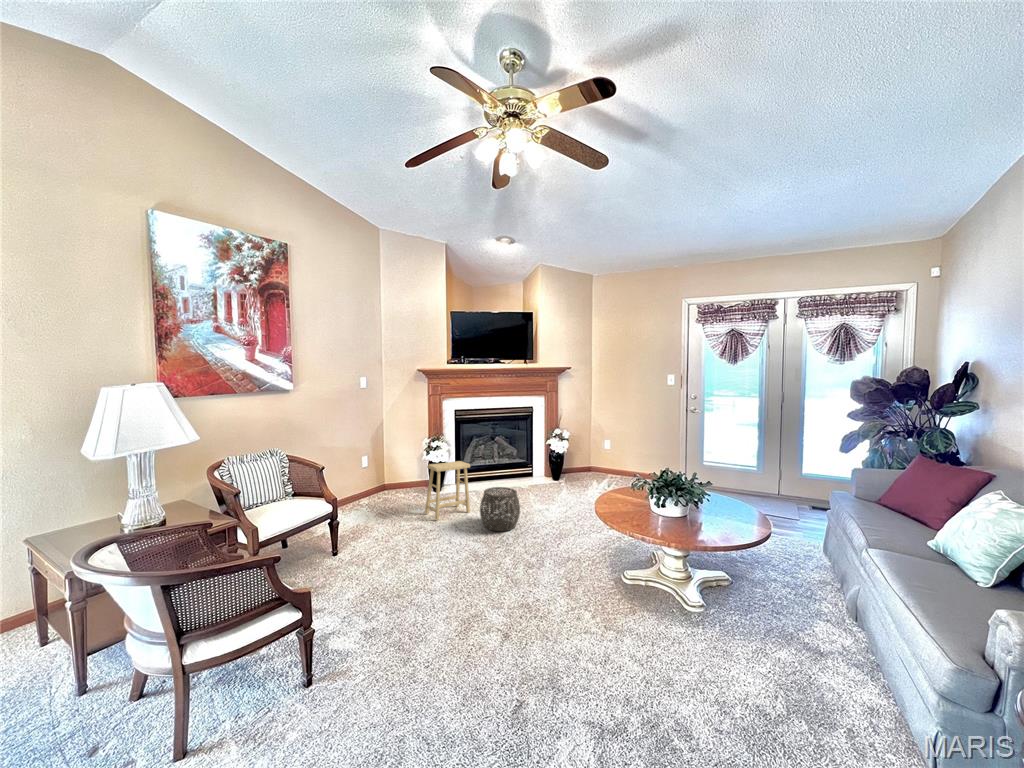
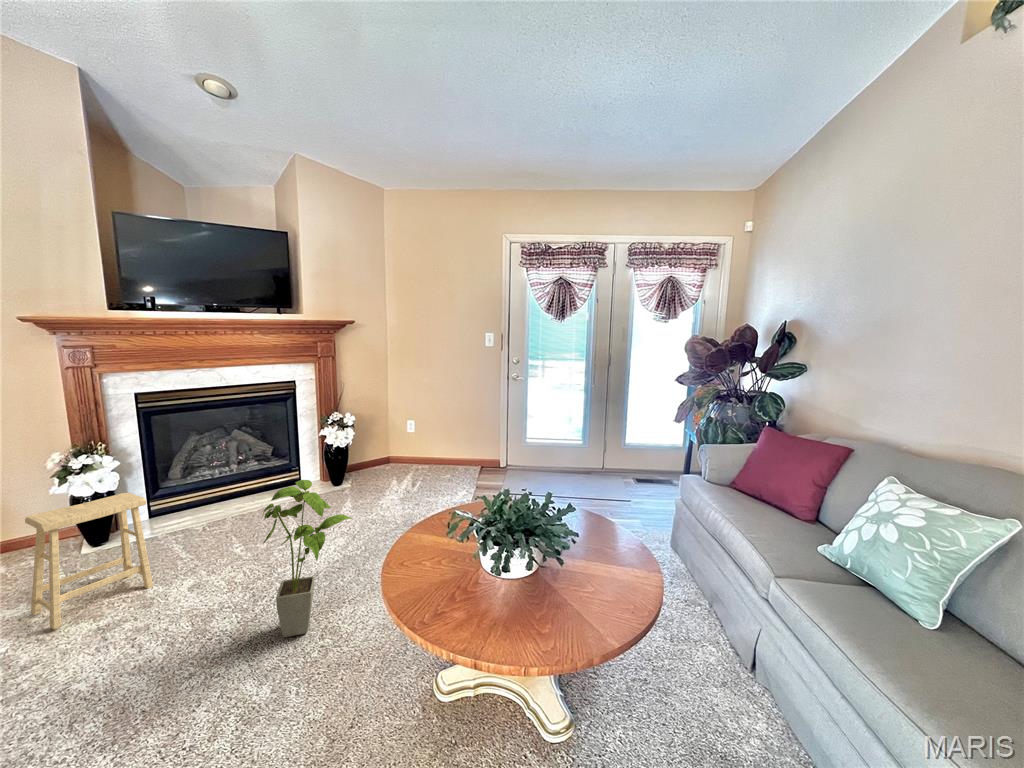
house plant: none [531,457,576,544] -> present [262,480,352,637]
woven basket: present [480,487,520,531] -> none [156,534,253,629]

